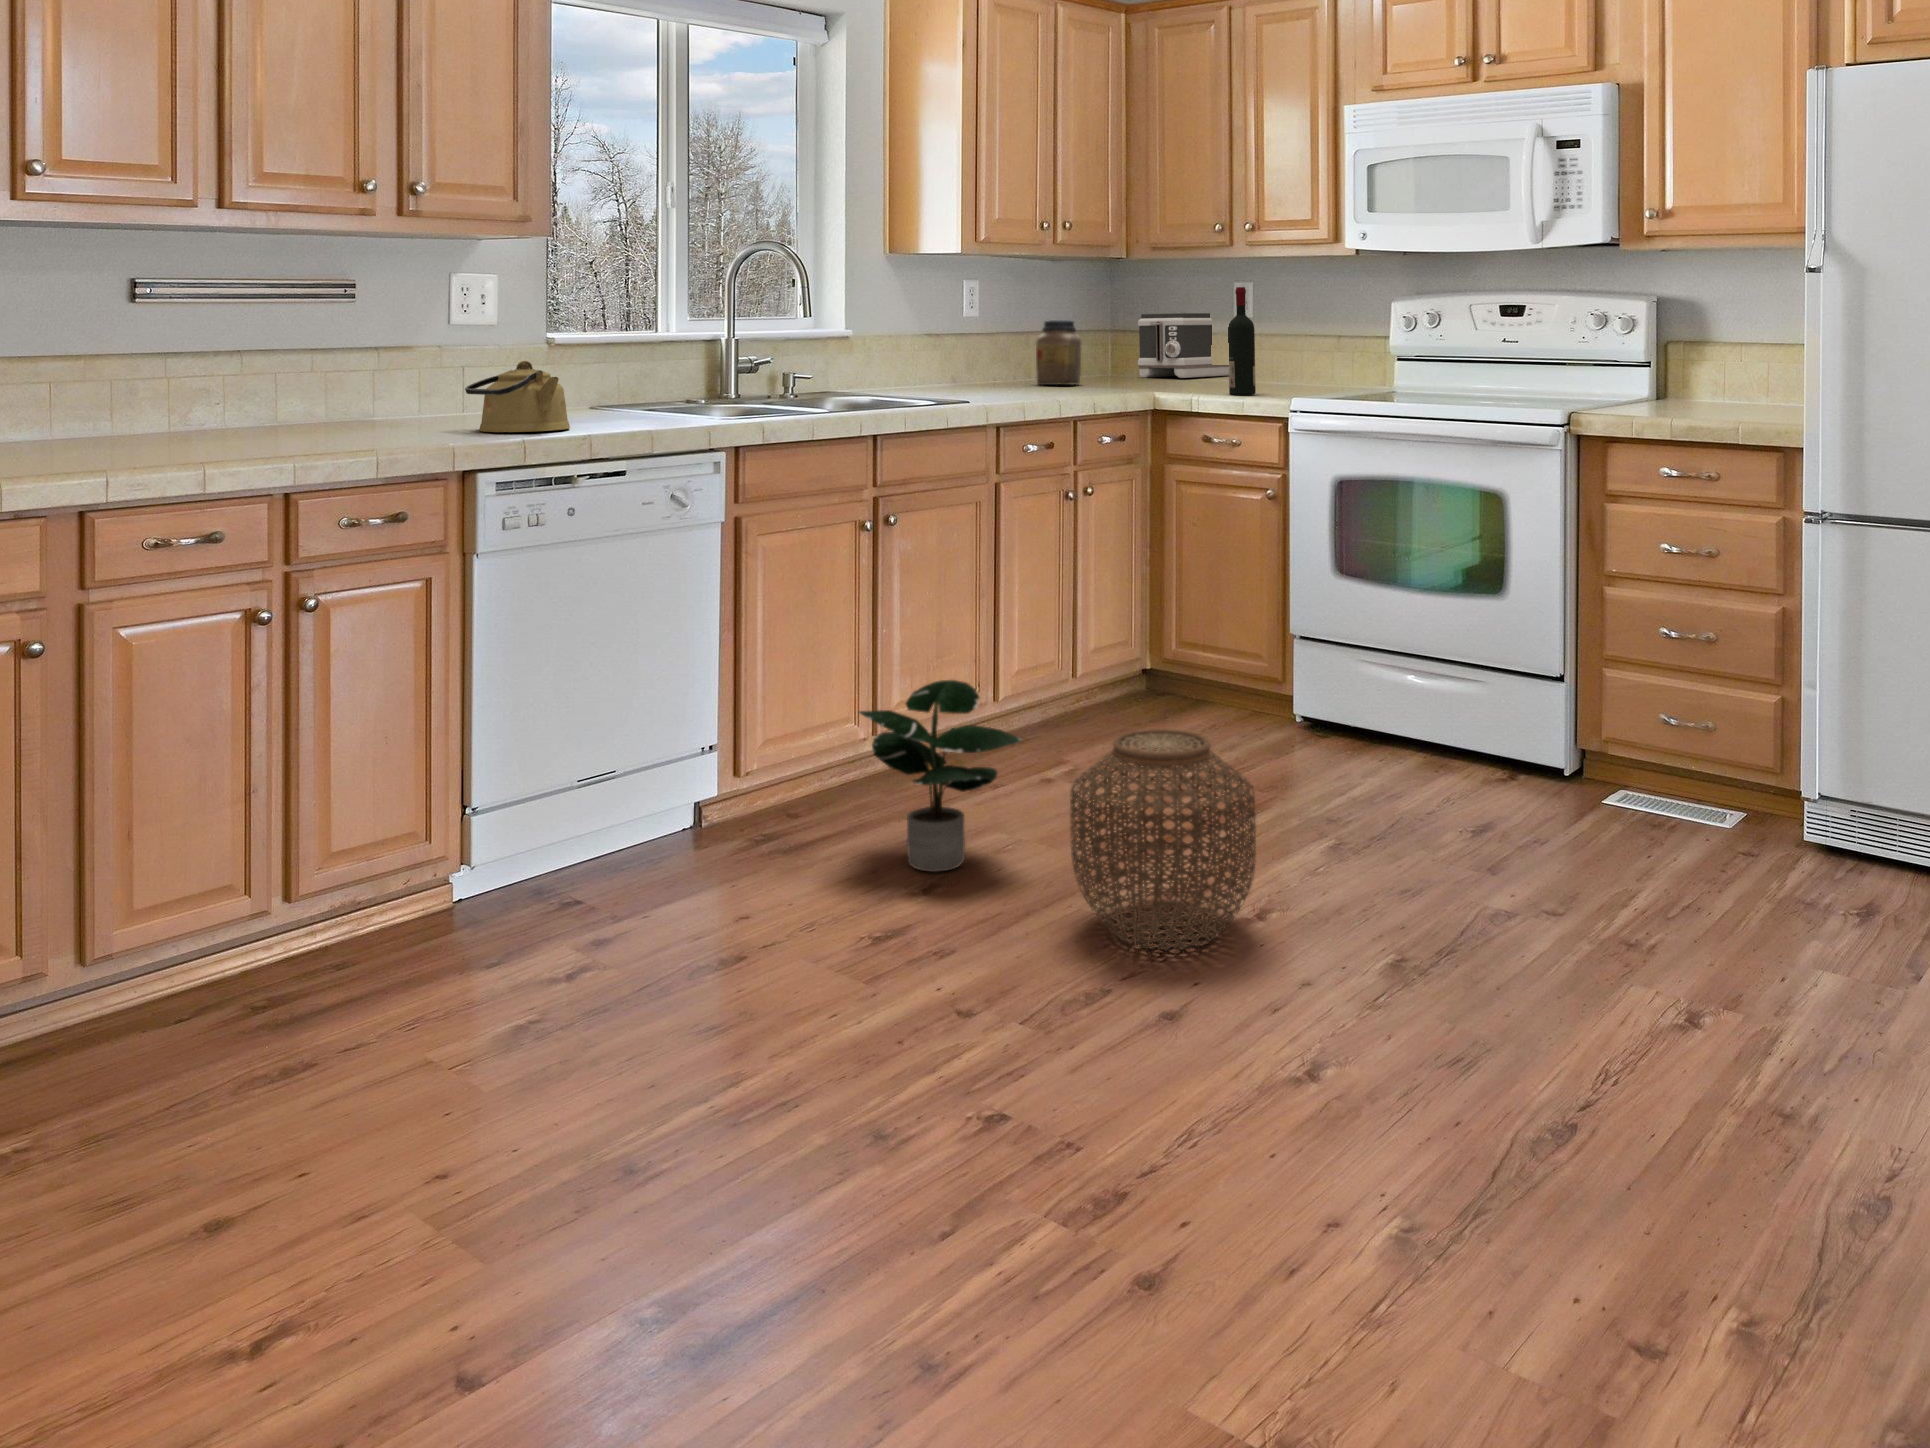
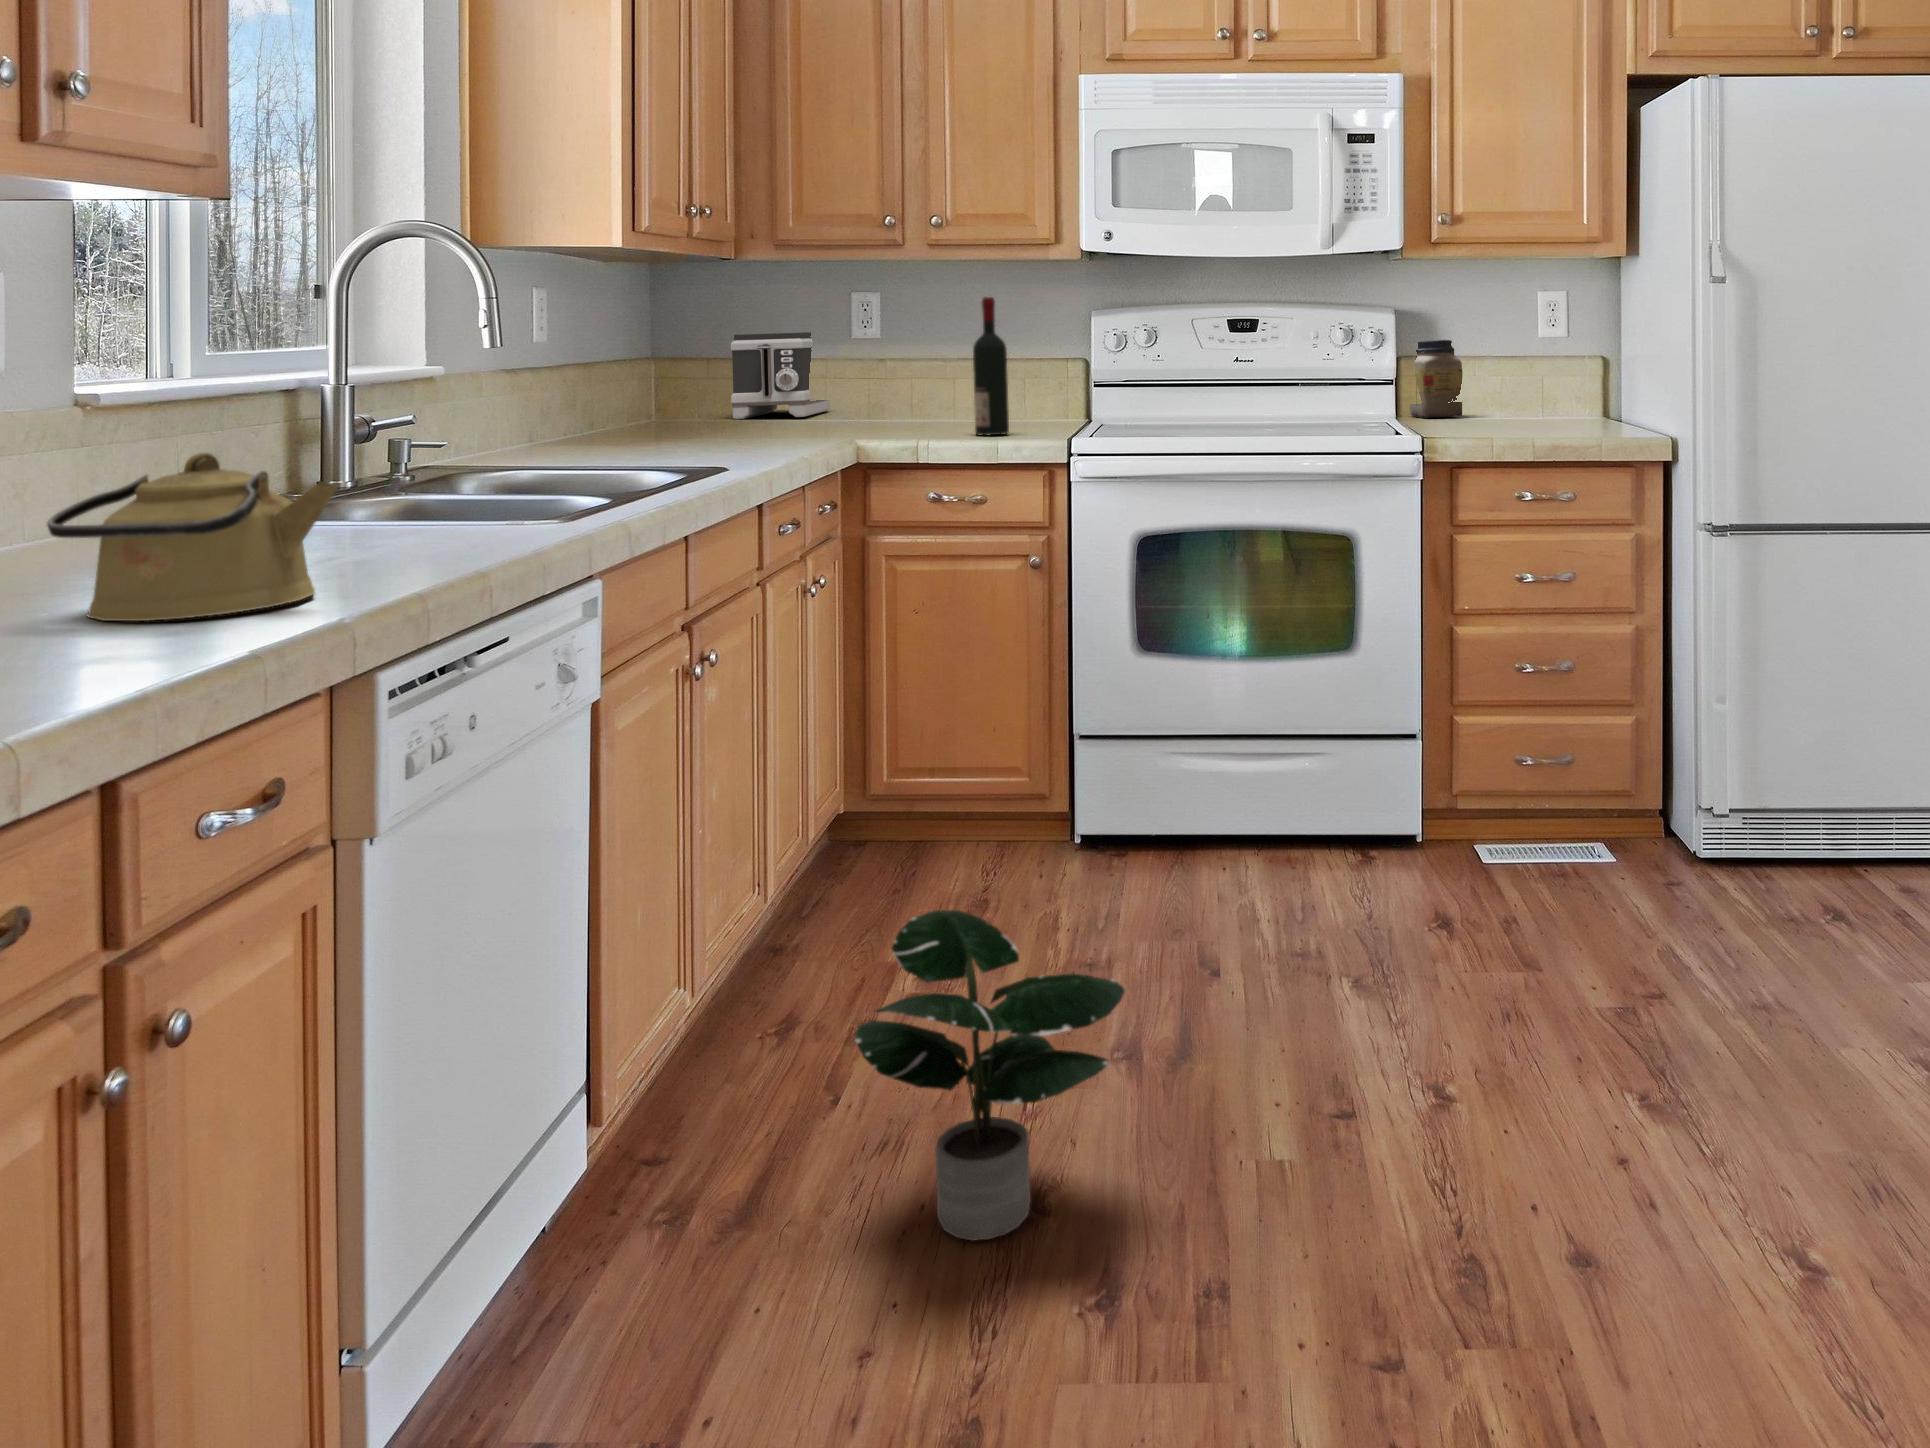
jar: present [1036,320,1081,385] -> present [1409,339,1463,418]
woven basket: present [1070,729,1256,950] -> none [1285,911,1551,1247]

